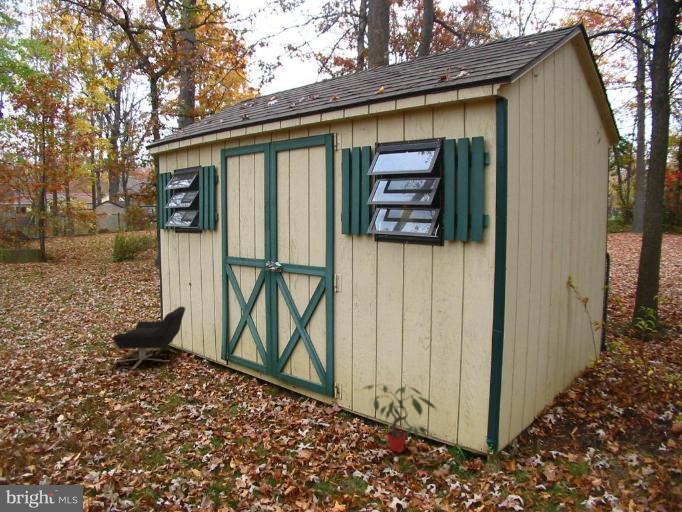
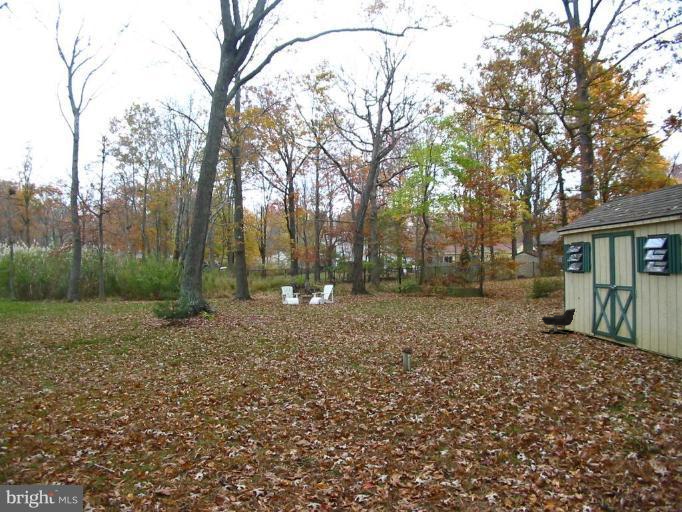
potted plant: present [364,385,435,451] -> none [635,332,667,360]

